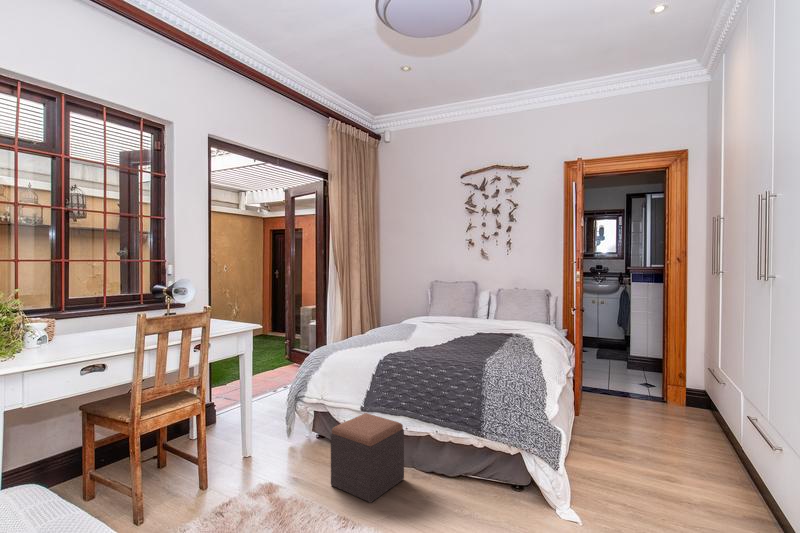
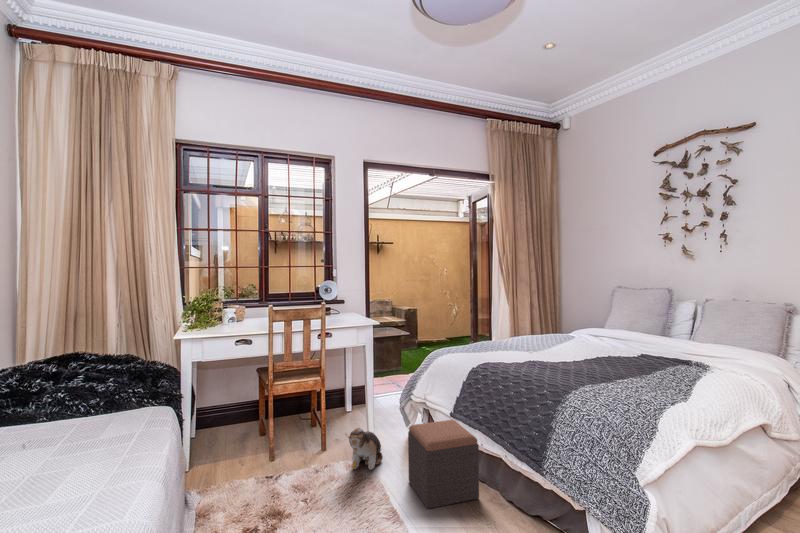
plush toy: none [258,444,287,493] -> present [345,428,383,470]

